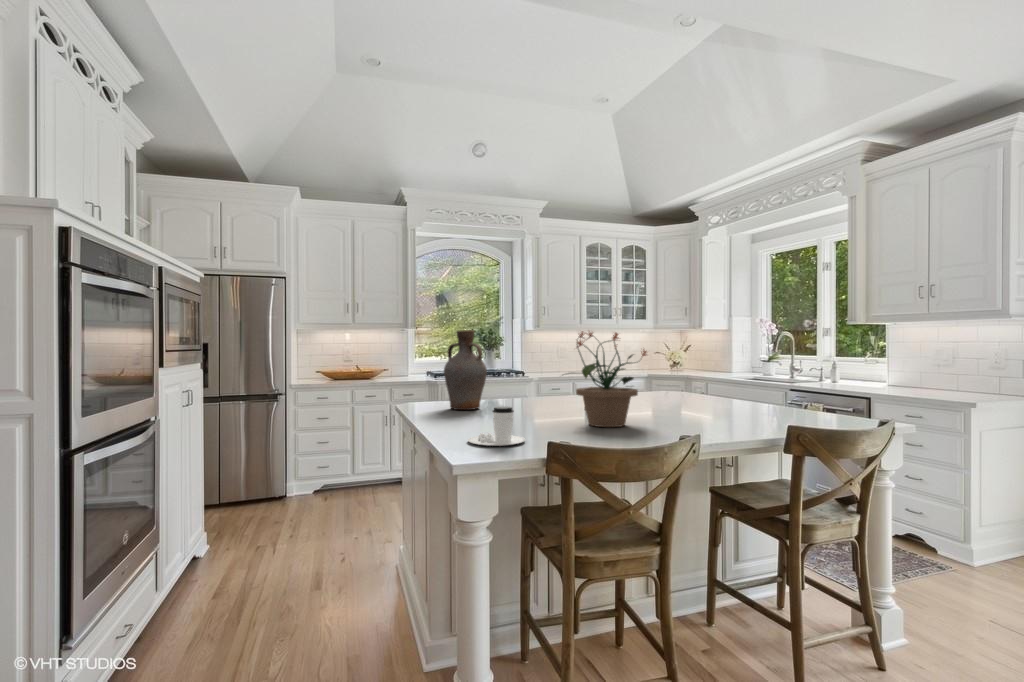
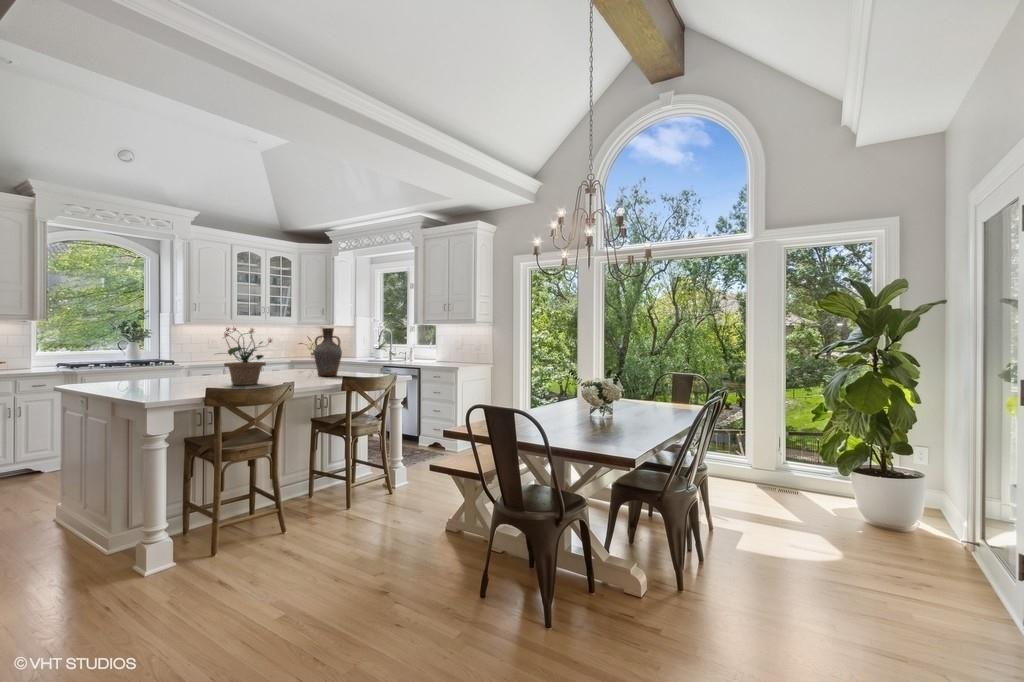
vase: present [444,330,487,410] -> present [314,328,342,376]
coffee cup: present [468,406,525,446] -> none [146,372,189,395]

